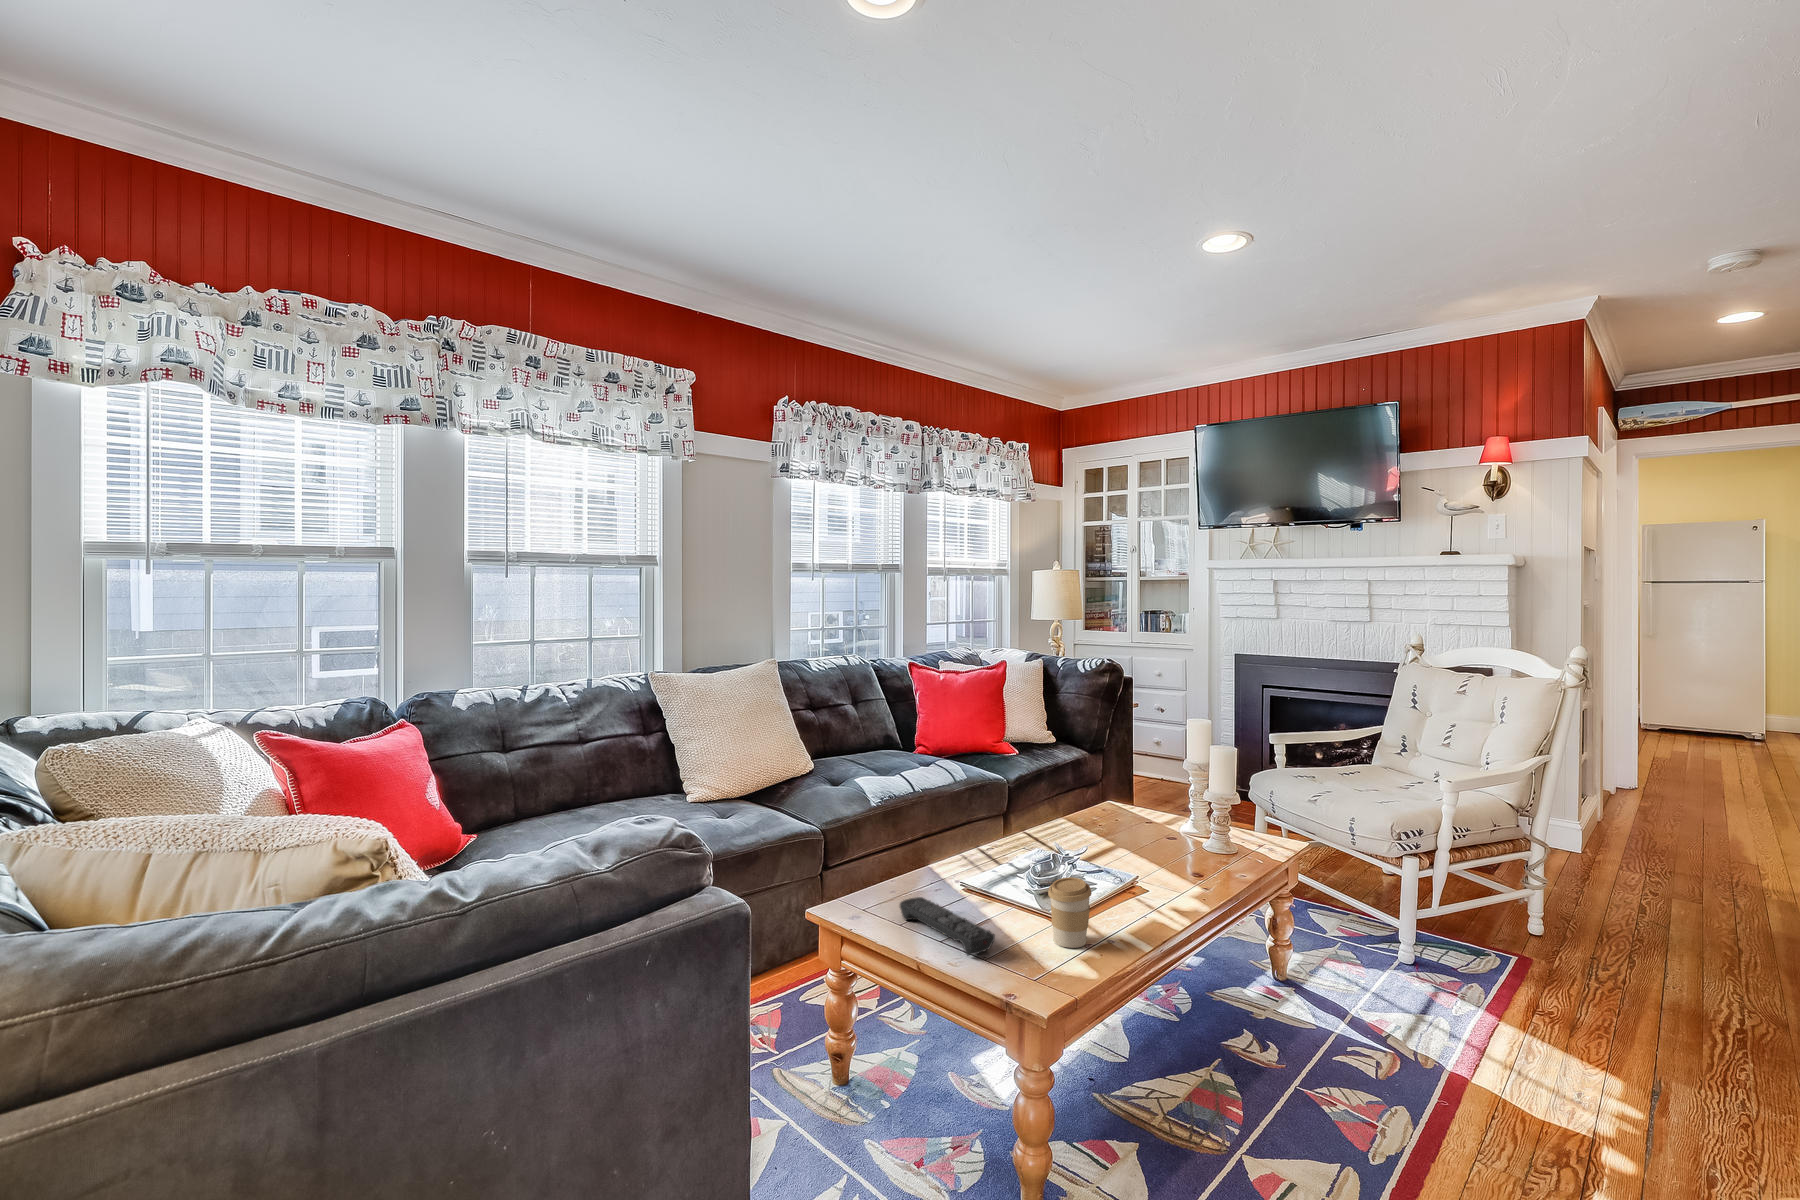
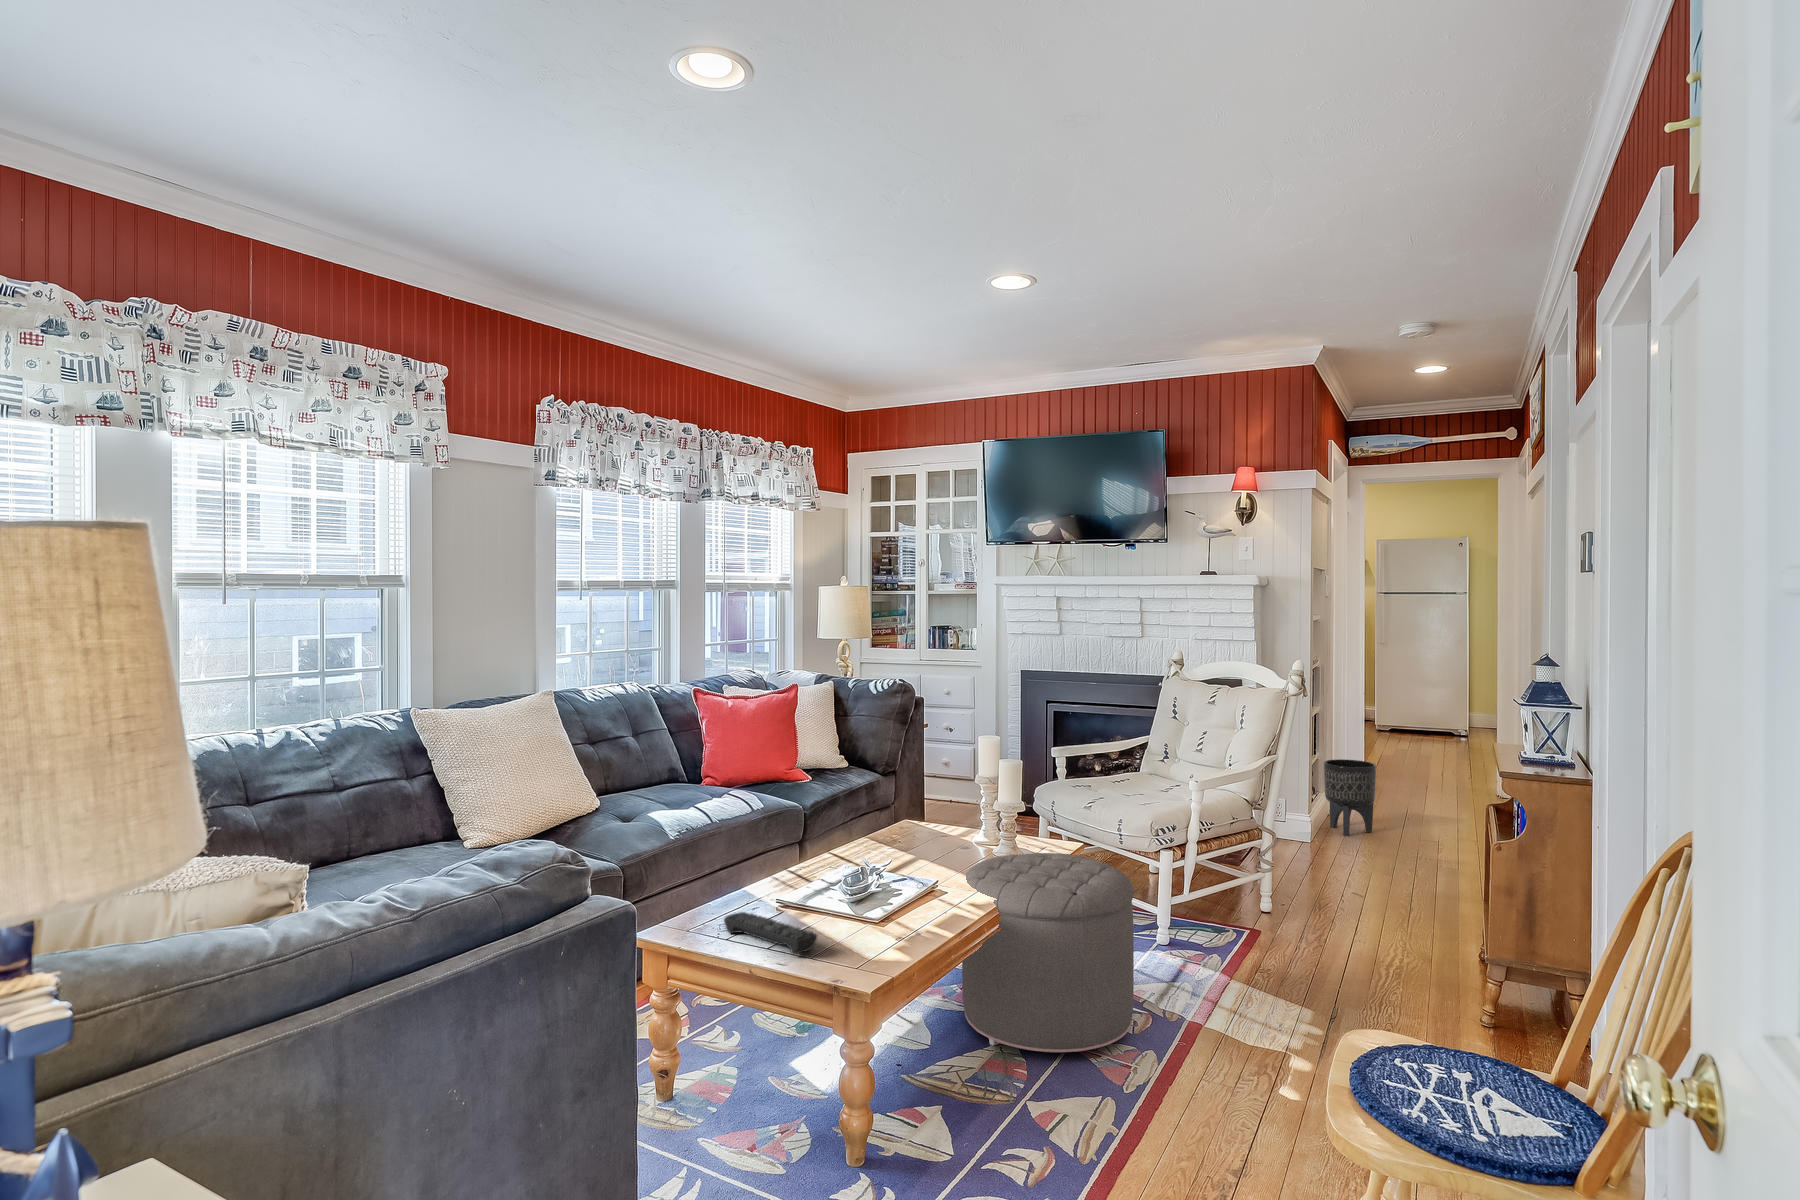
planter: none [1593,762,1665,848] -> present [1324,759,1376,836]
ottoman: none [1166,853,1378,1094] -> present [962,853,1134,1052]
coffee cup: present [1048,877,1092,948] -> none [863,880,901,941]

